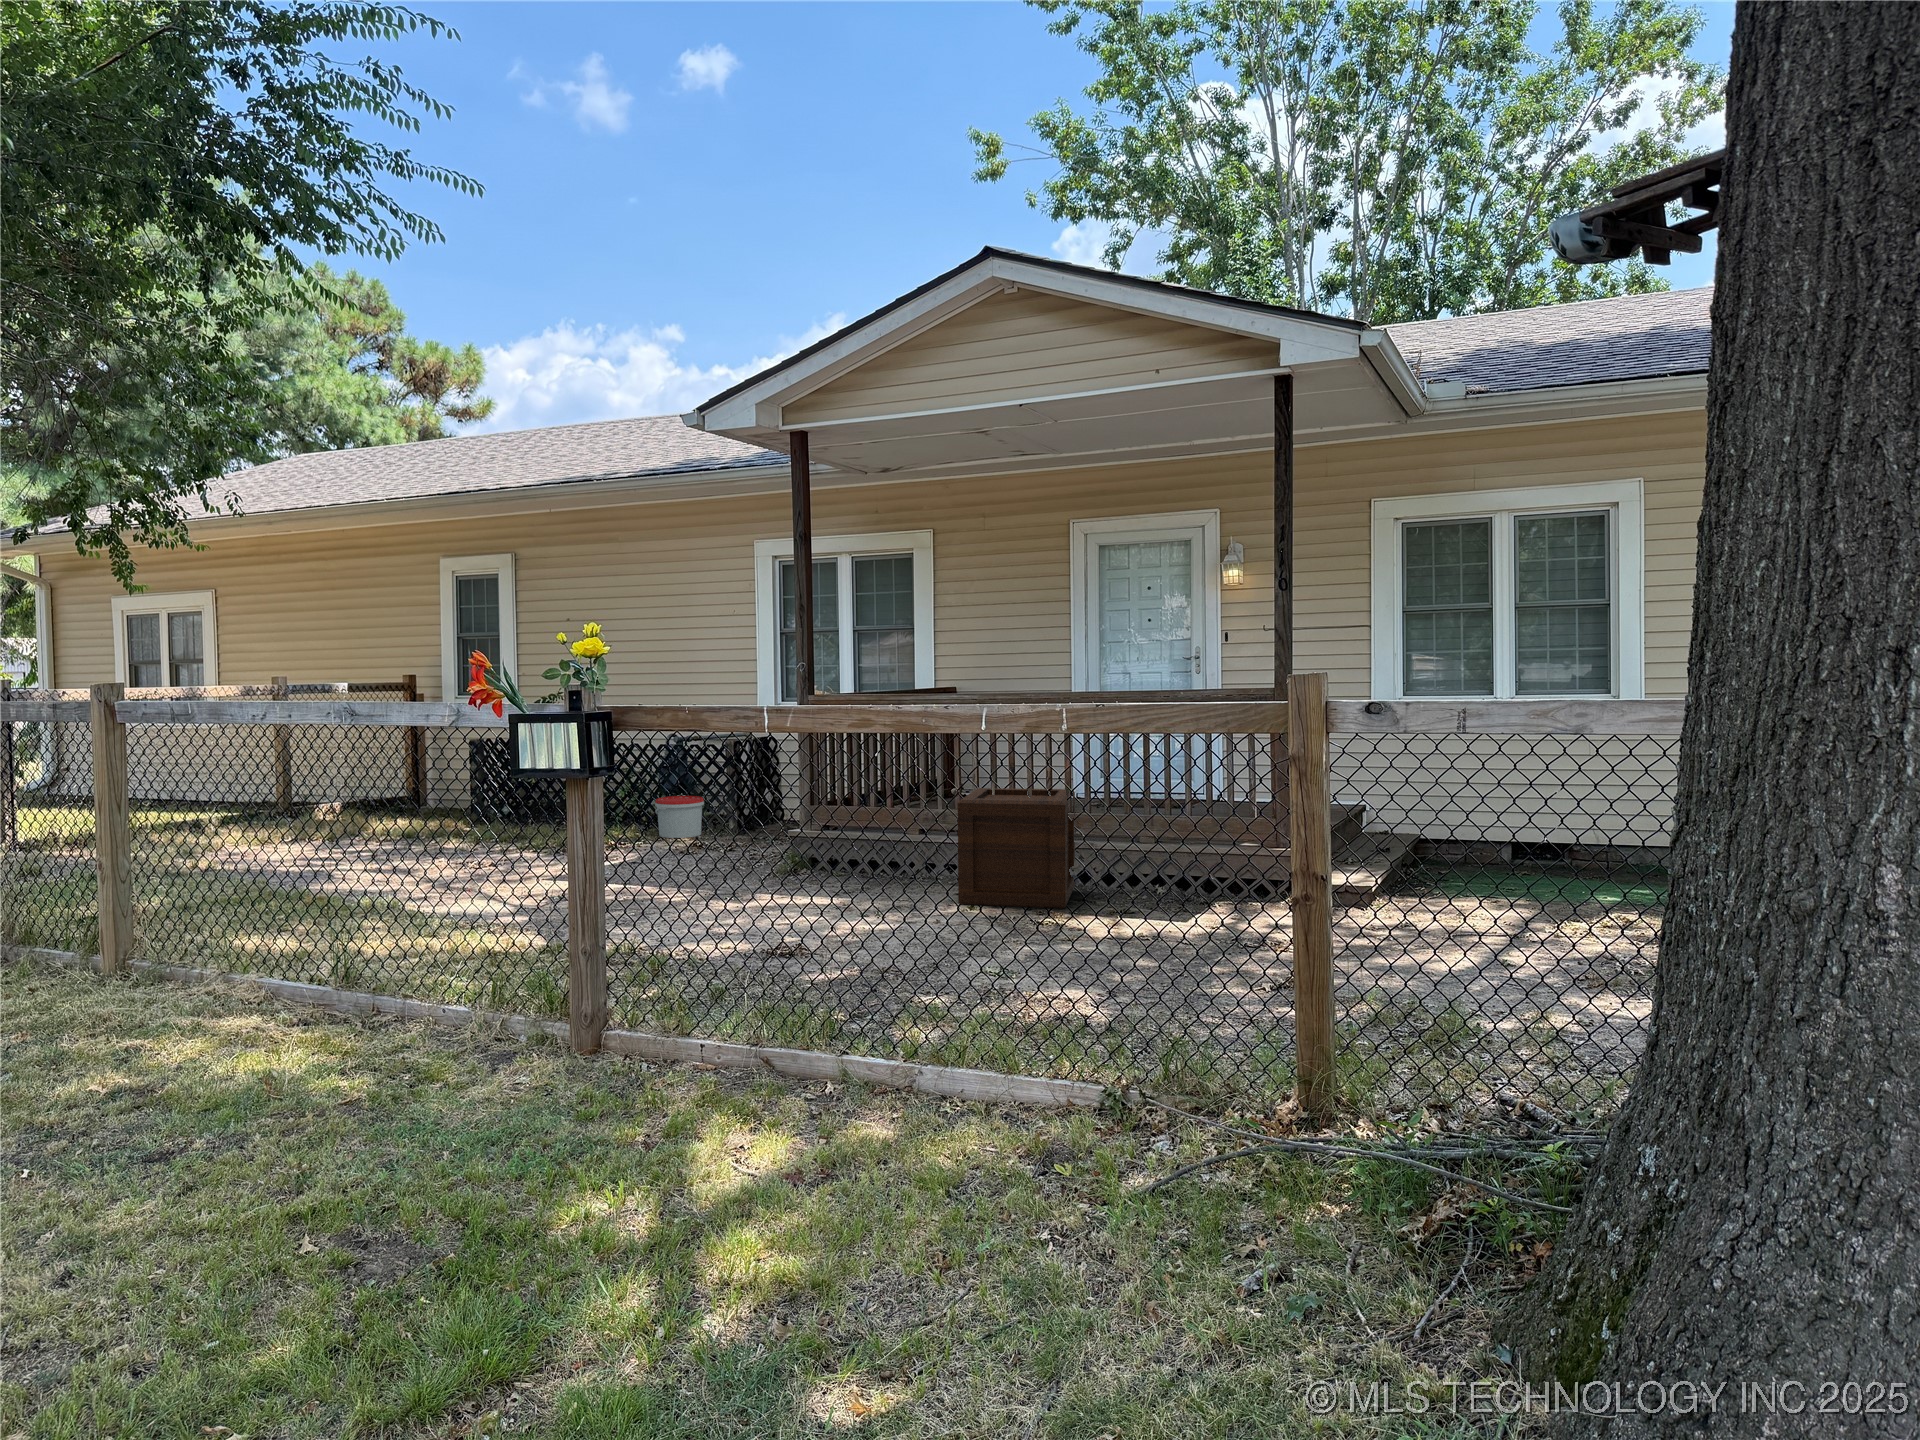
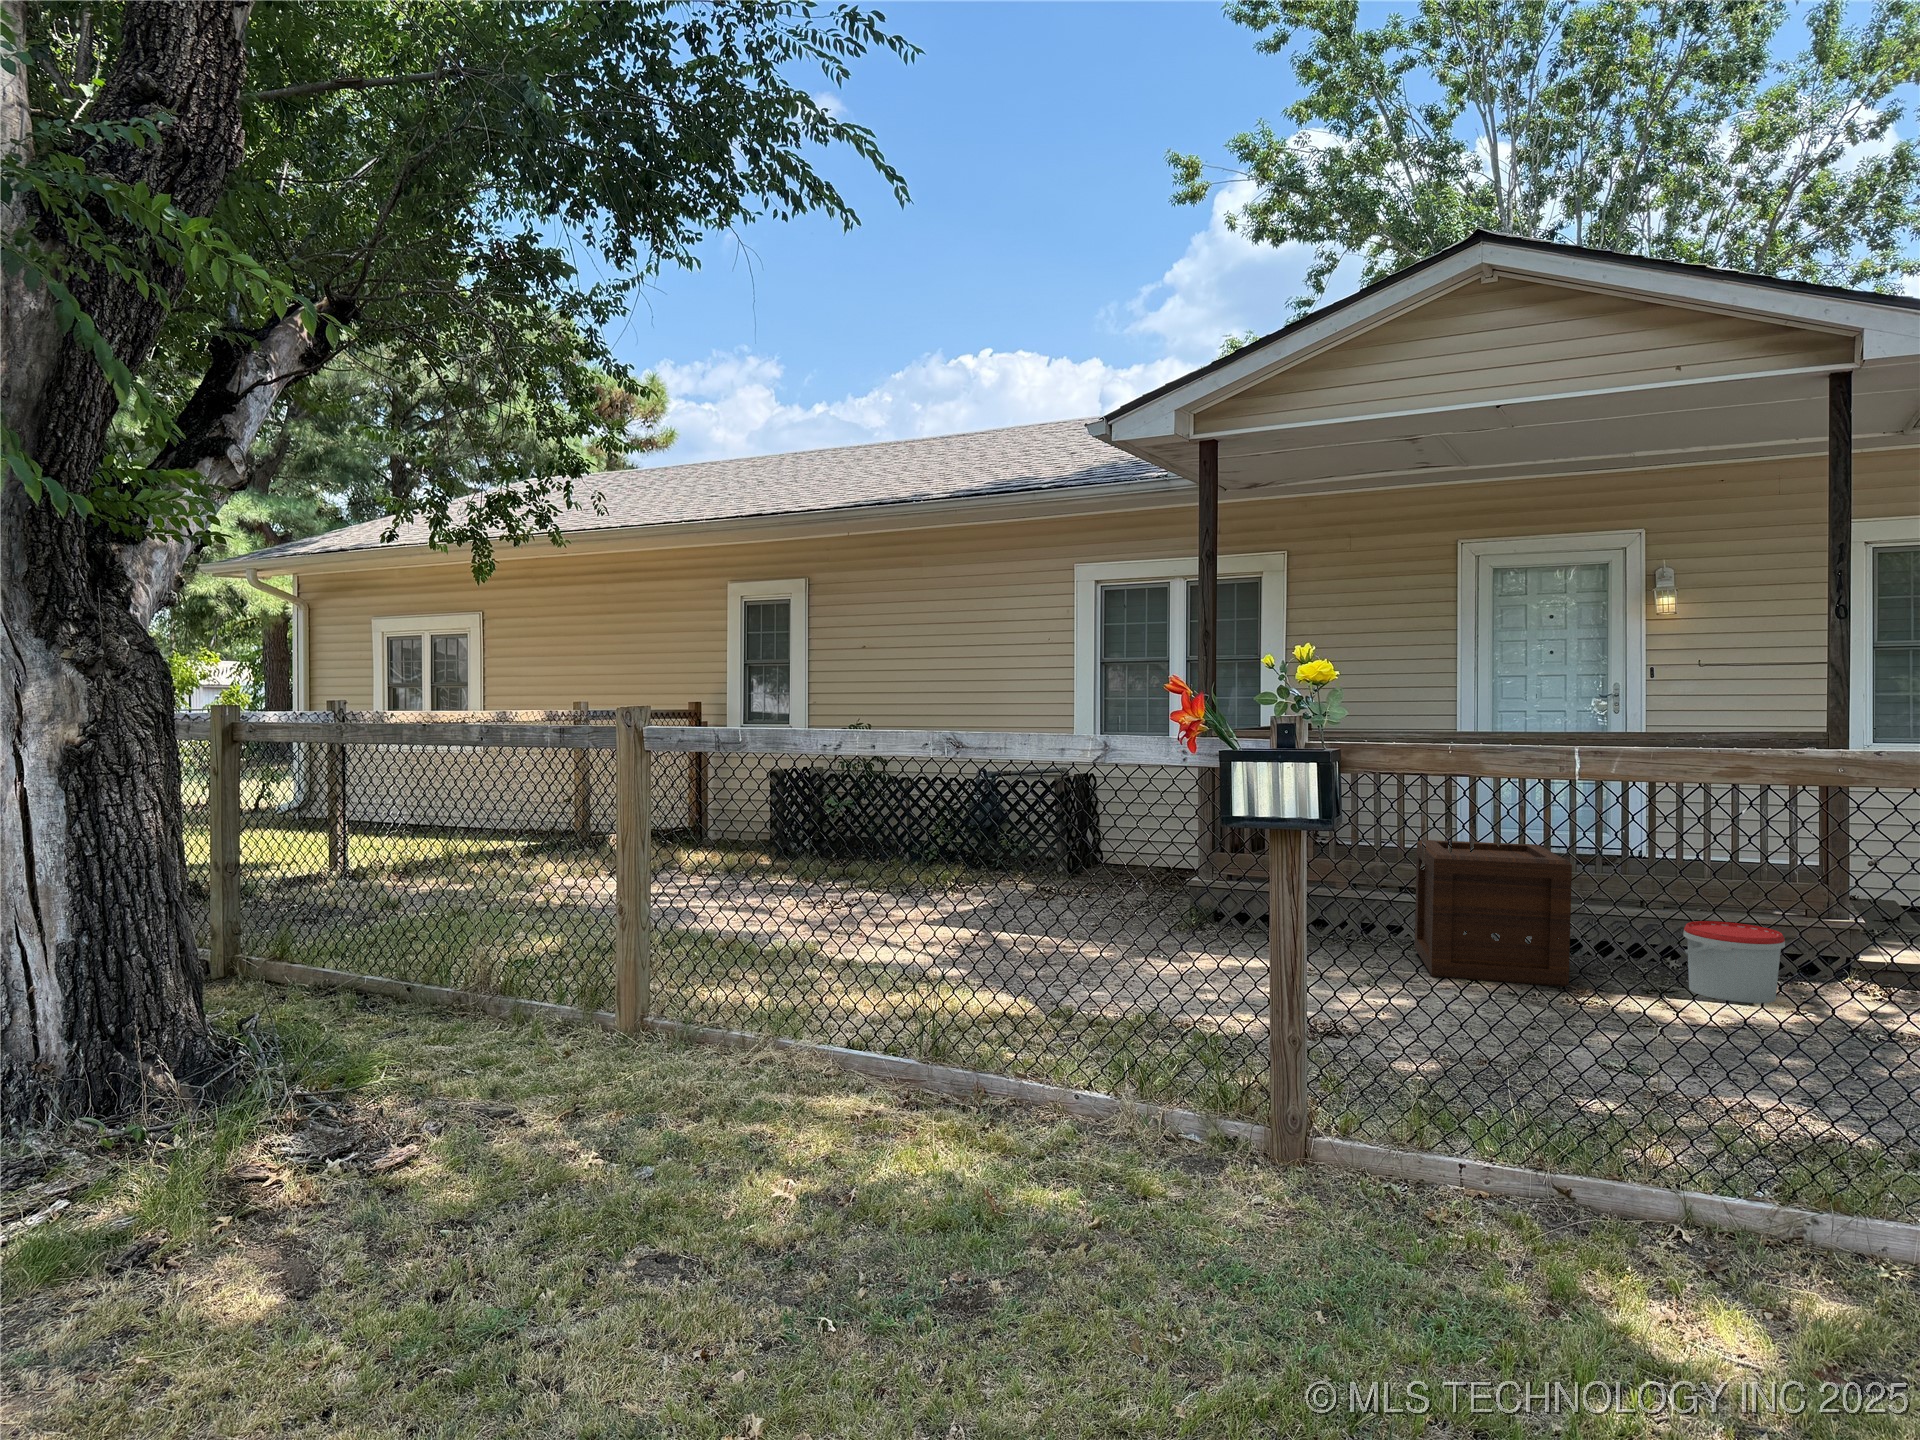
bucket: present [655,796,704,838] -> present [1683,921,1785,1003]

